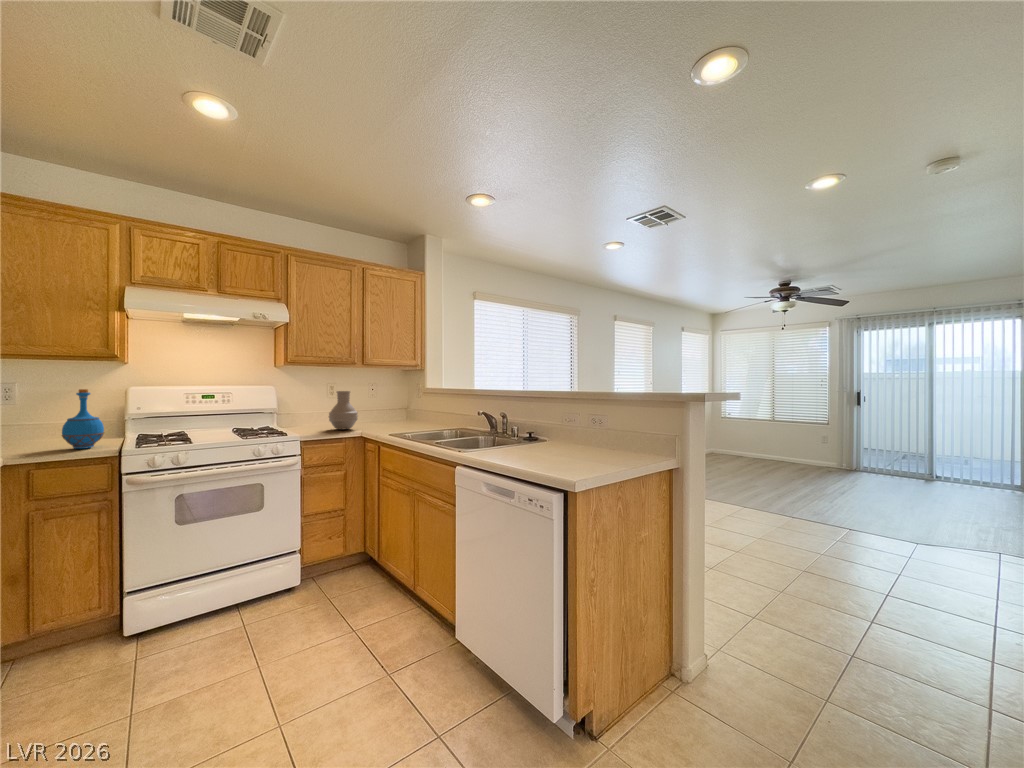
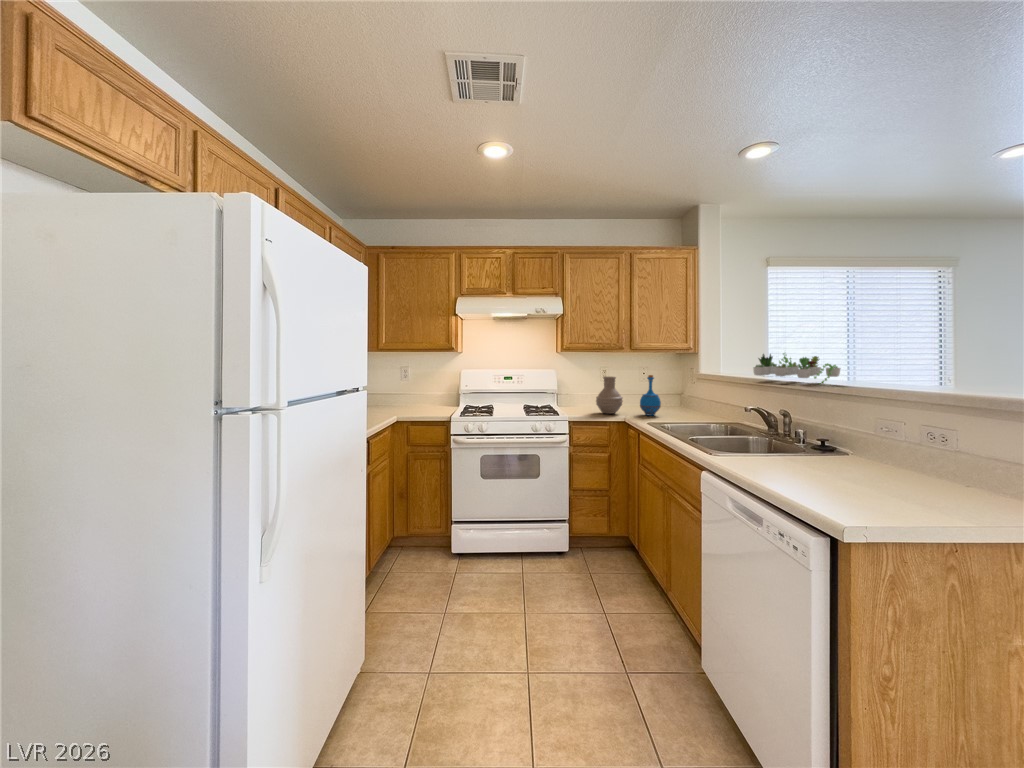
succulent plant: none [479,365,535,391] -> present [753,354,840,384]
bottle: present [62,389,104,449] -> present [640,375,661,416]

